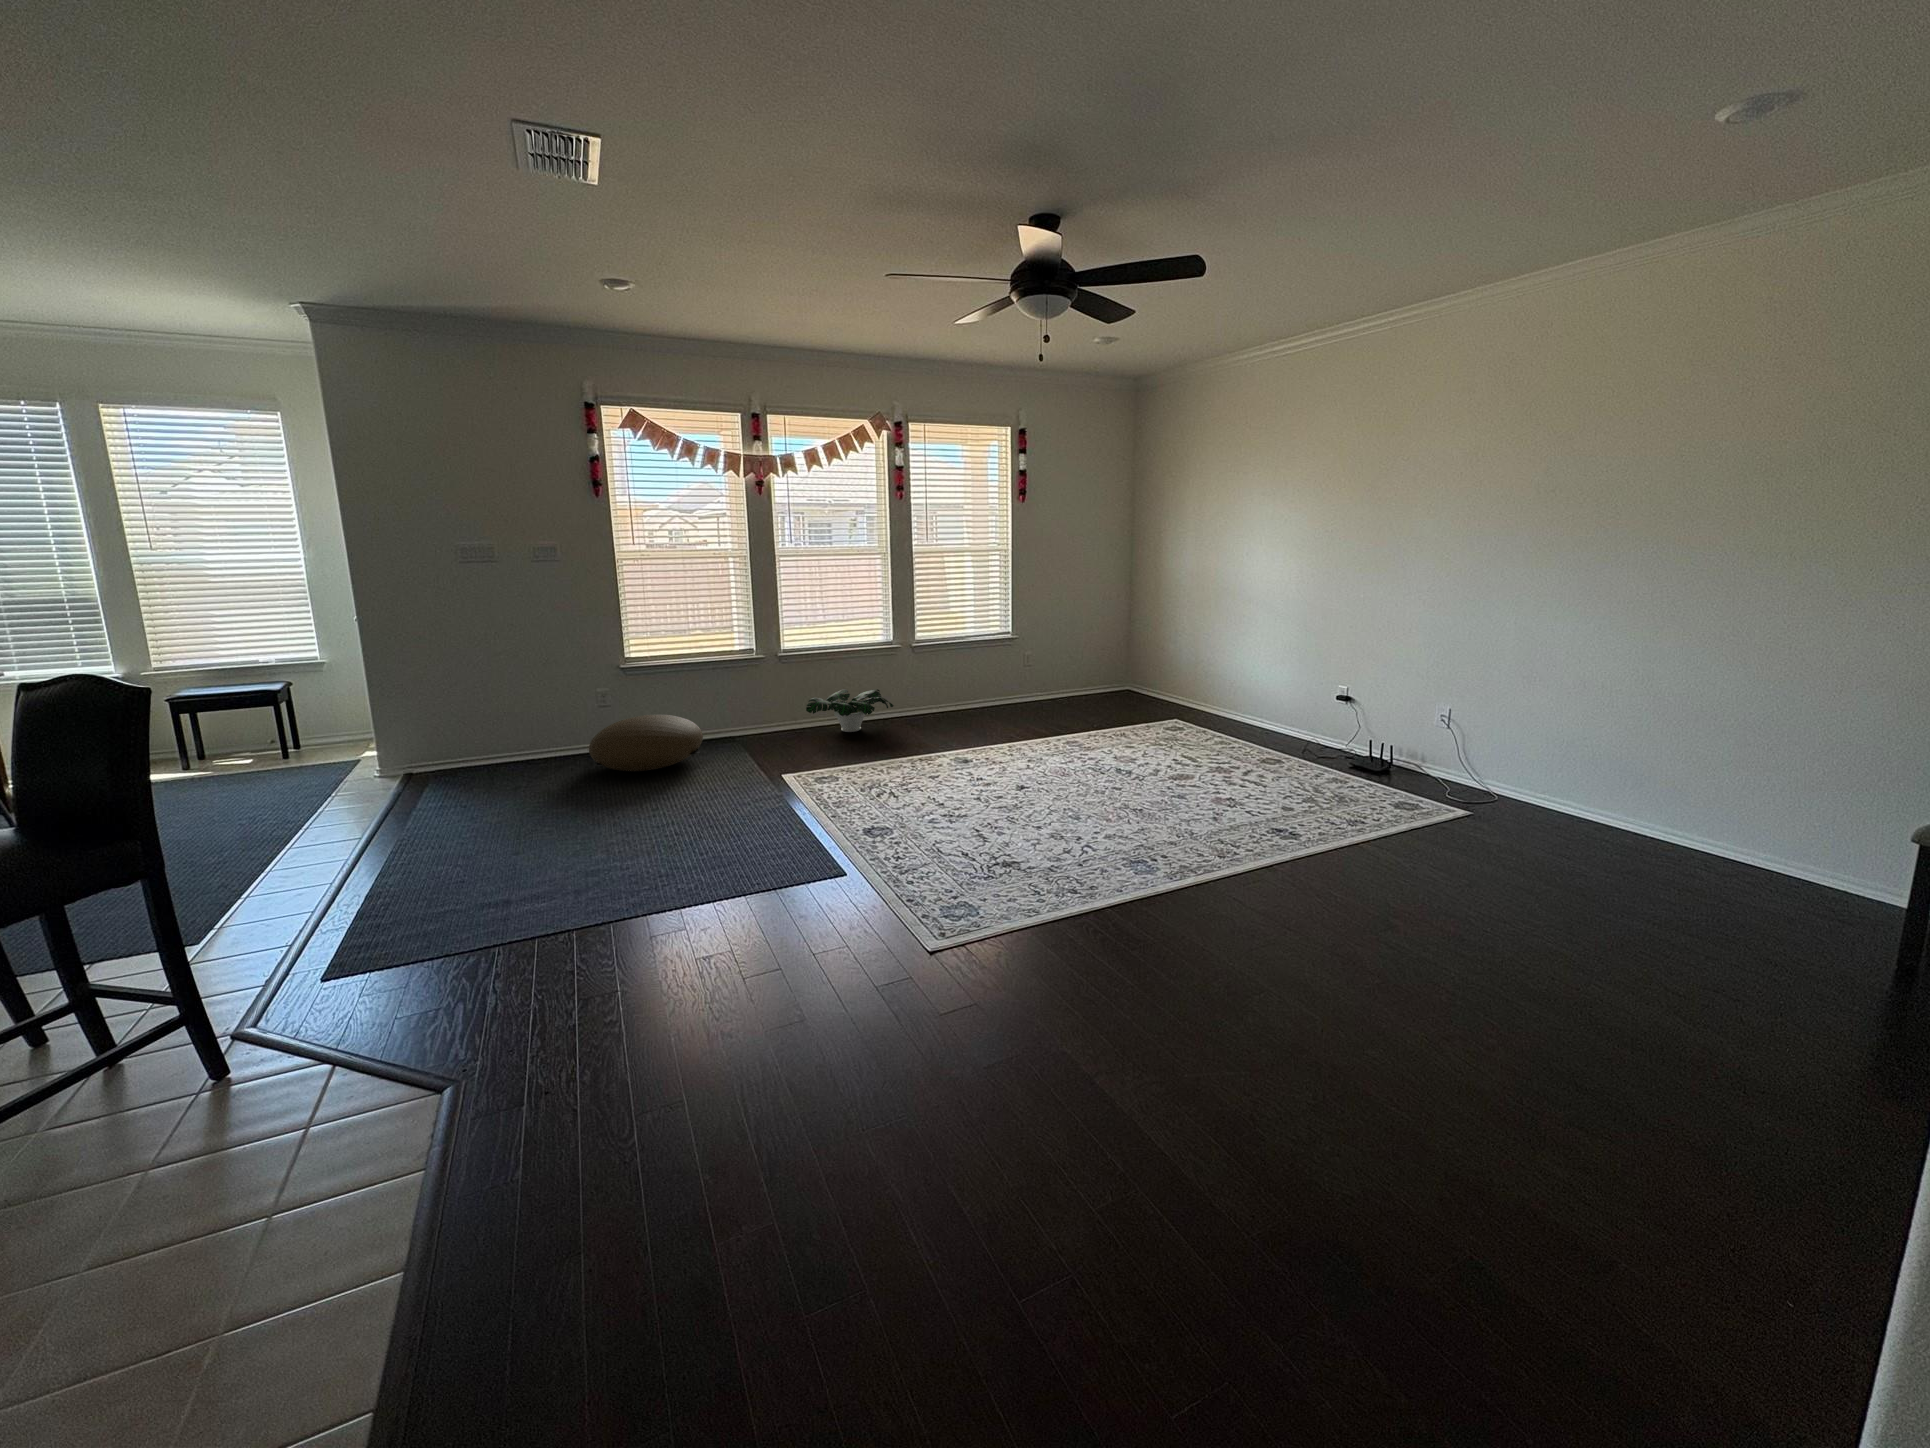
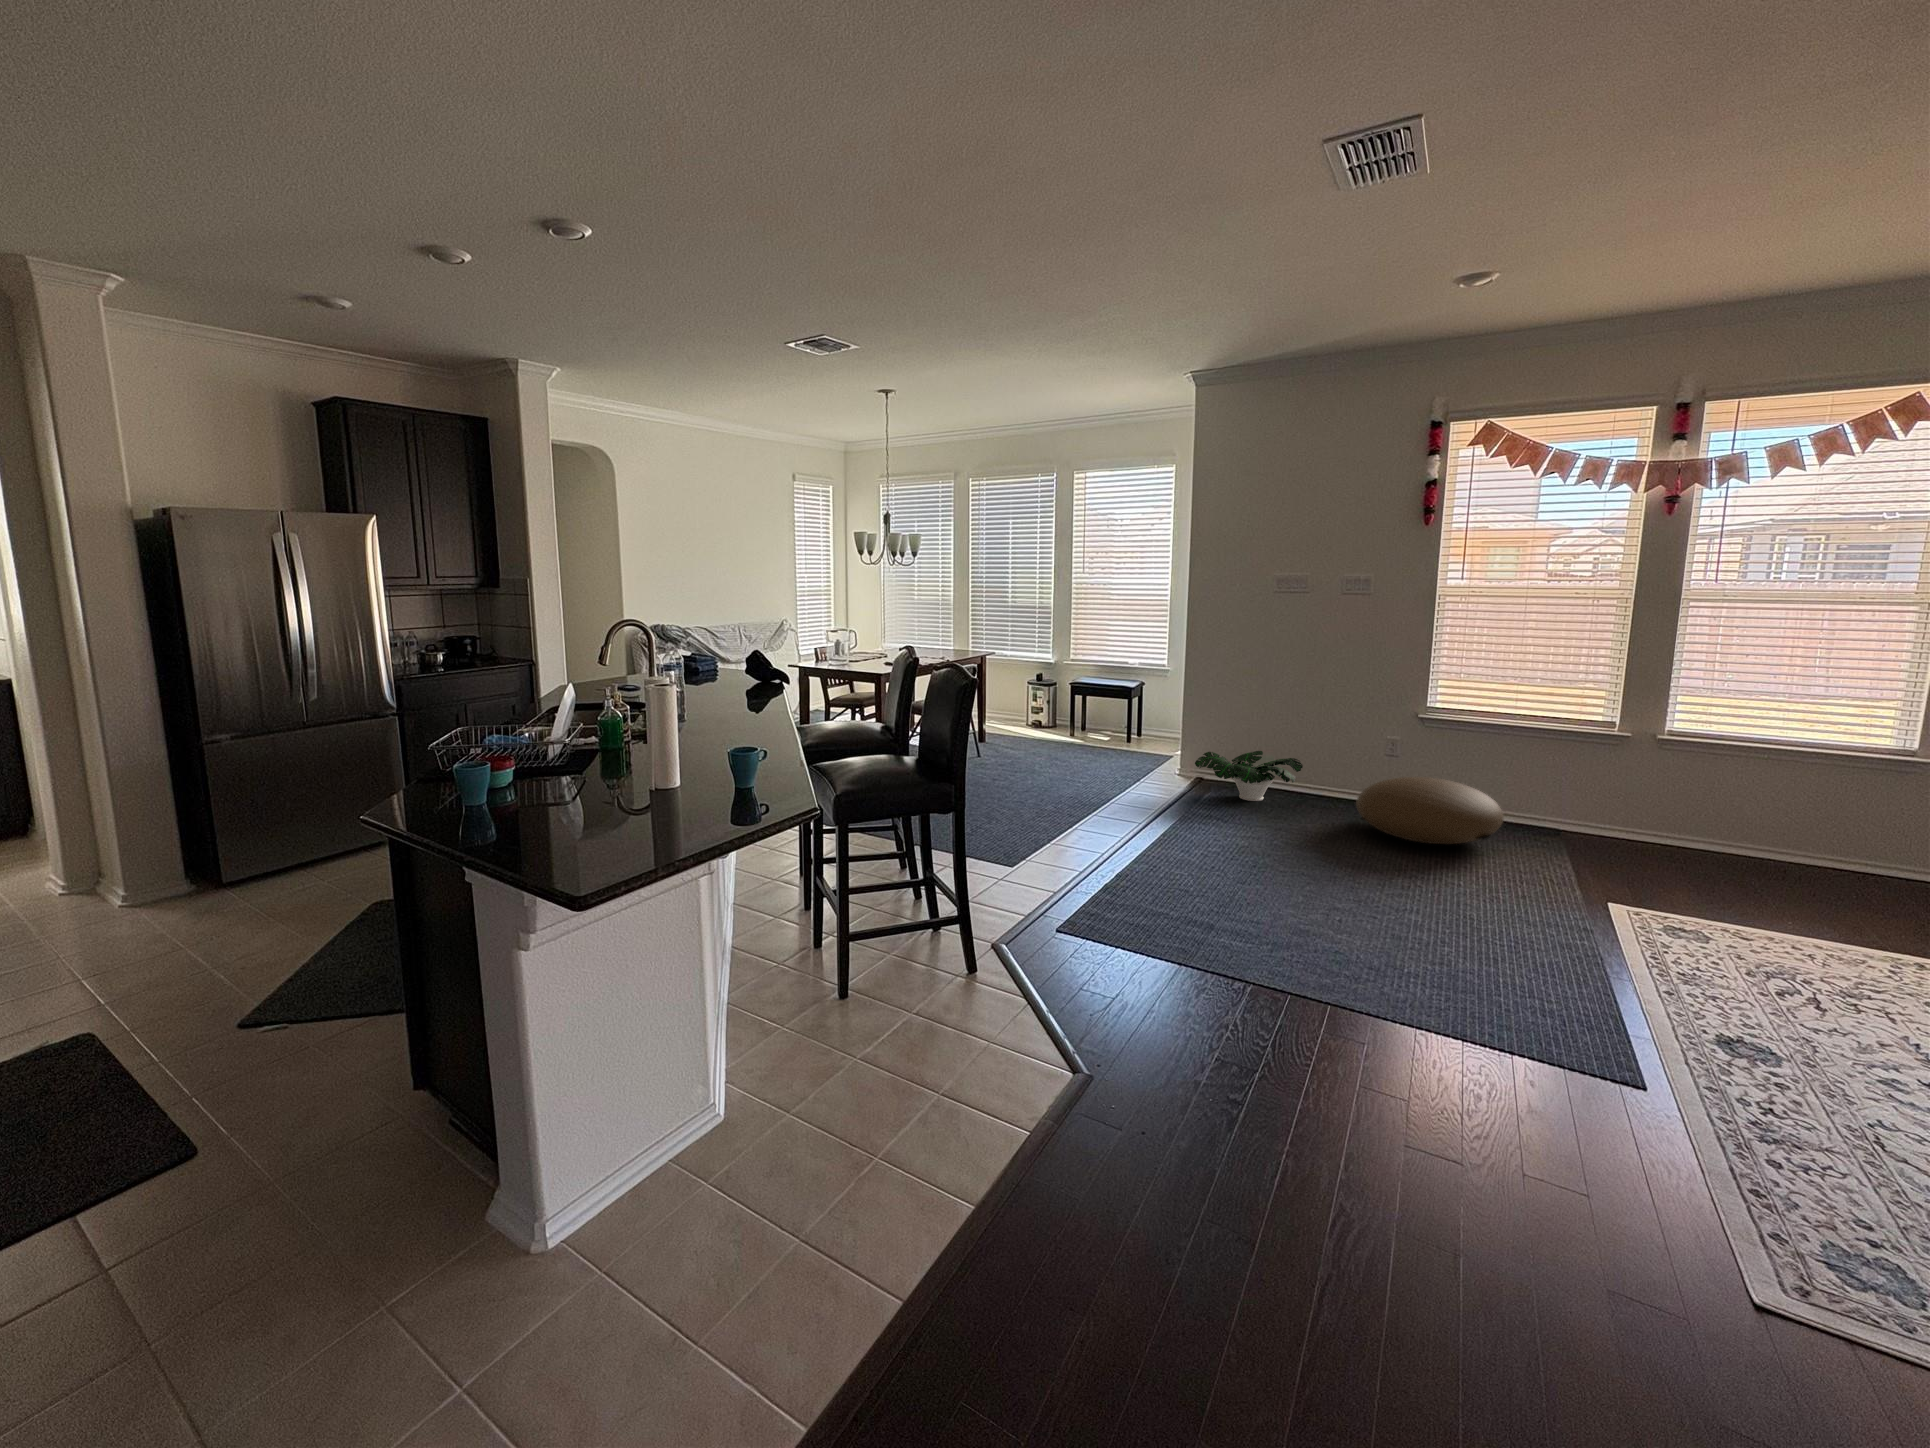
potted plant: present [806,689,893,732] -> present [1195,751,1303,801]

